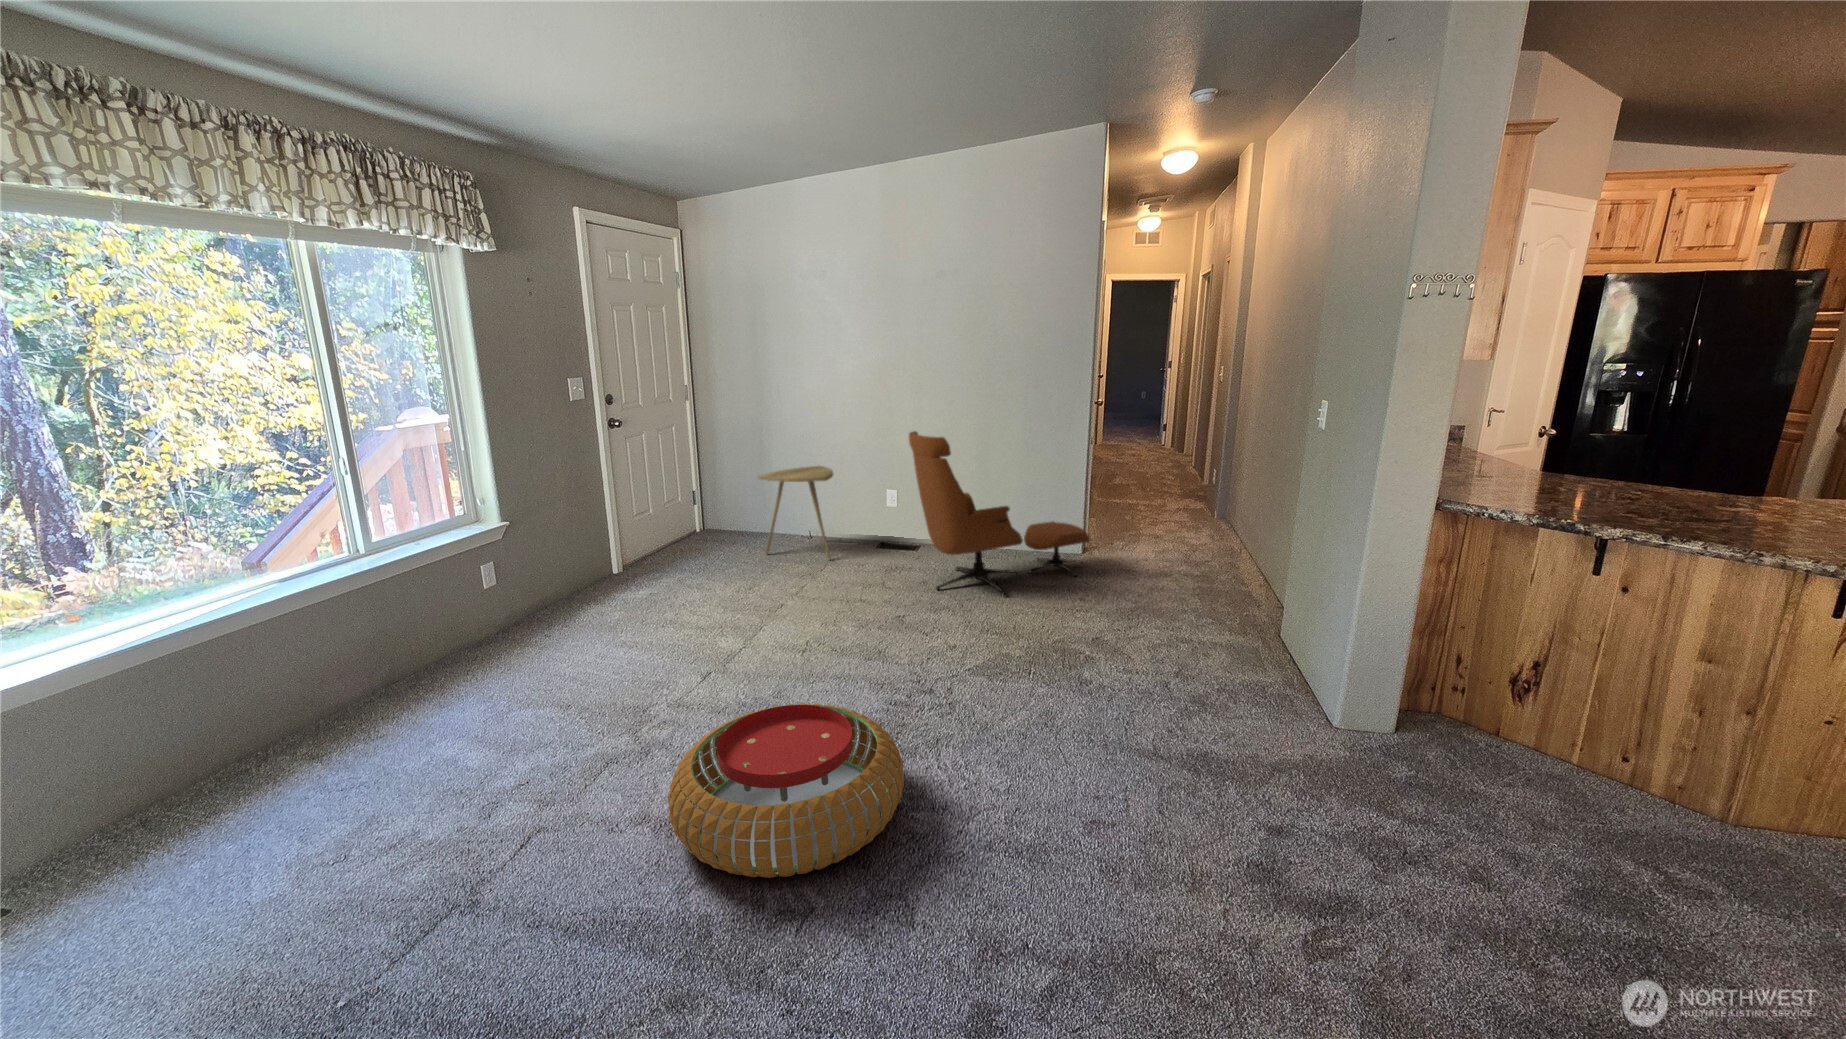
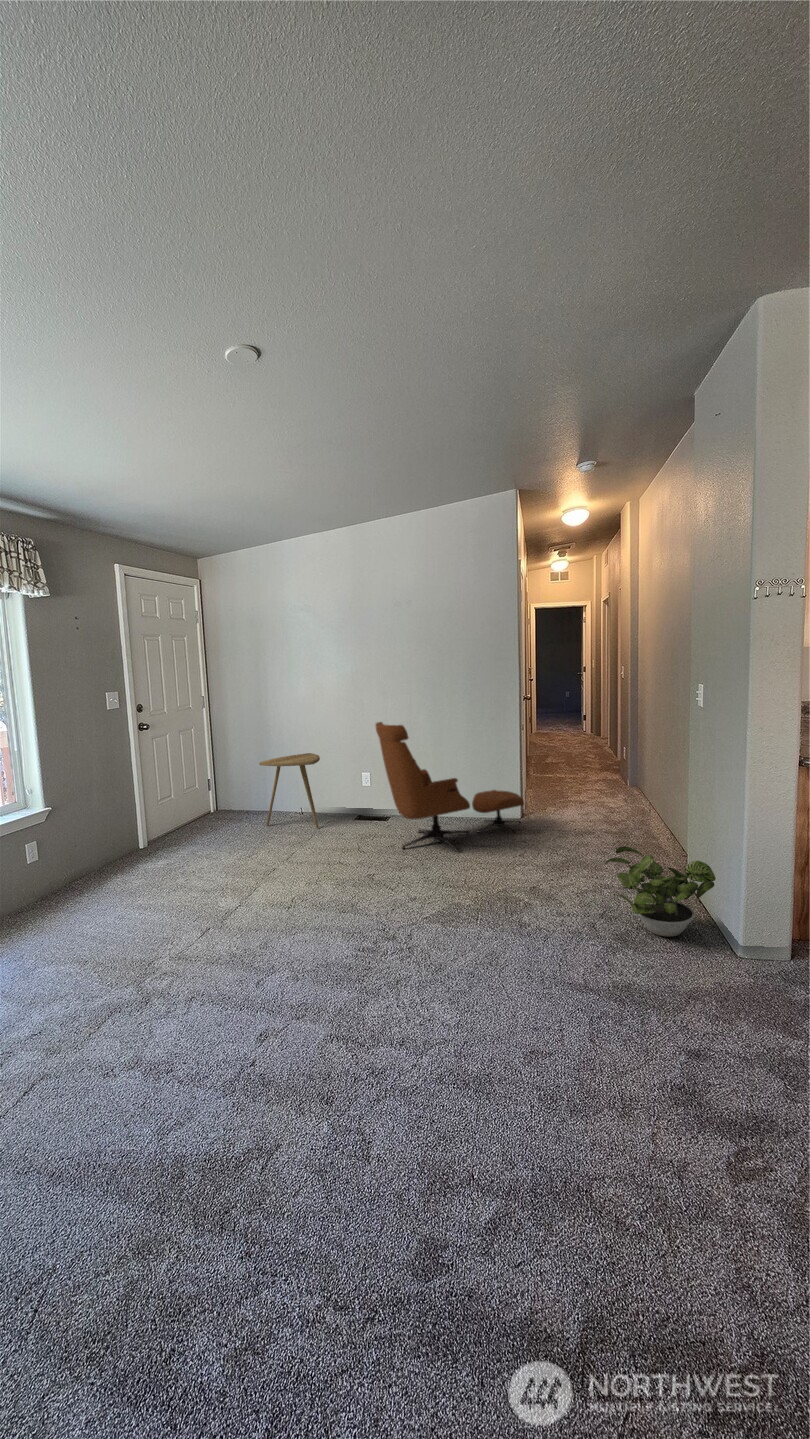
potted plant: none [1187,599,1321,706] -> present [605,846,716,936]
pouf: present [668,703,904,878] -> none [155,949,365,1116]

